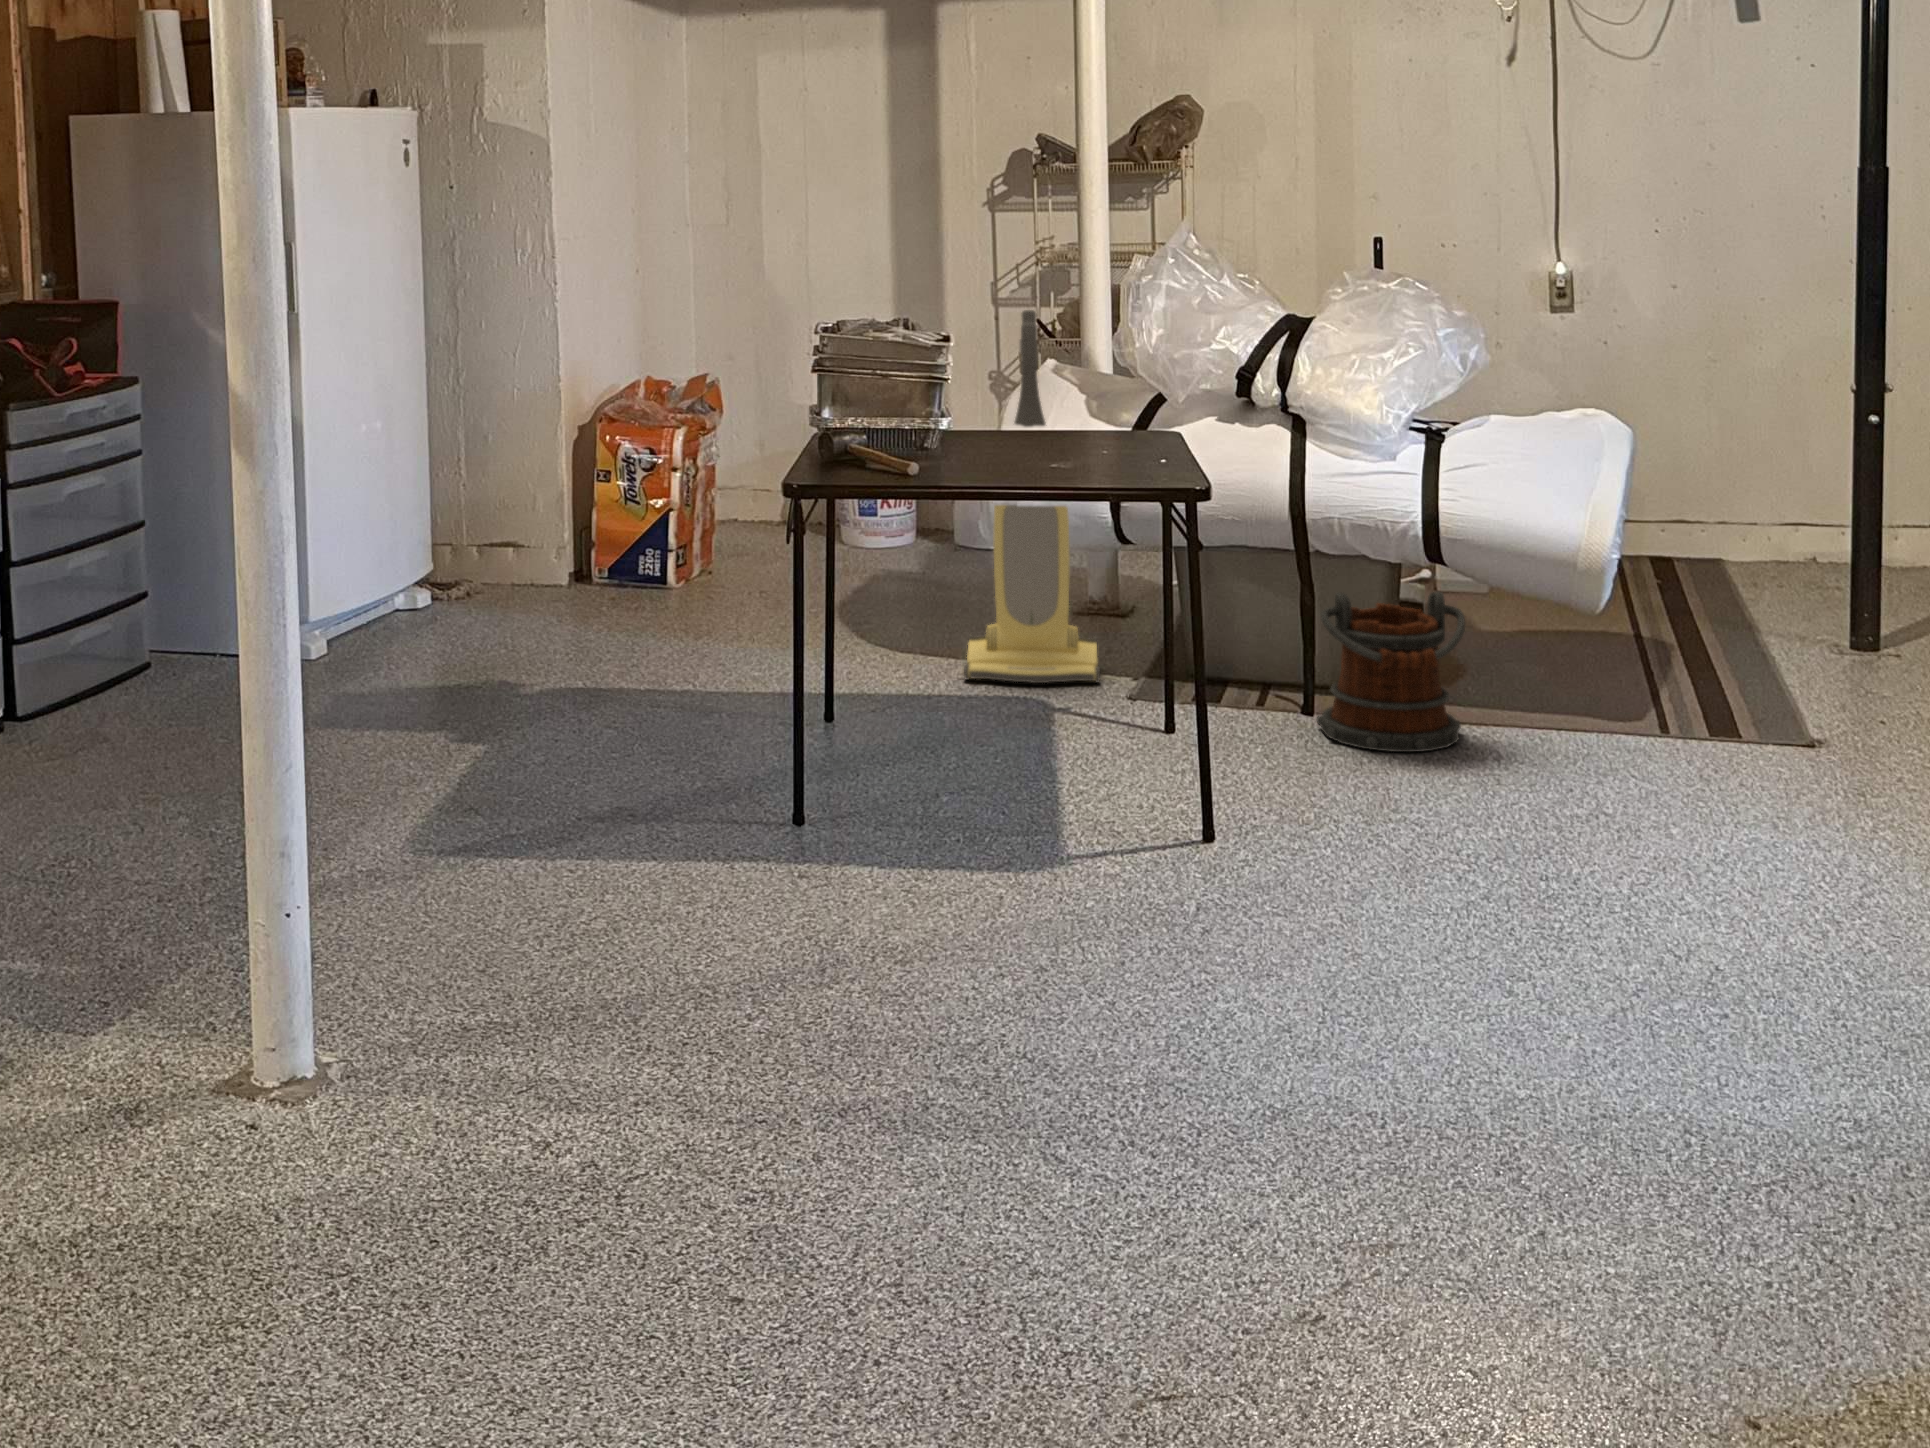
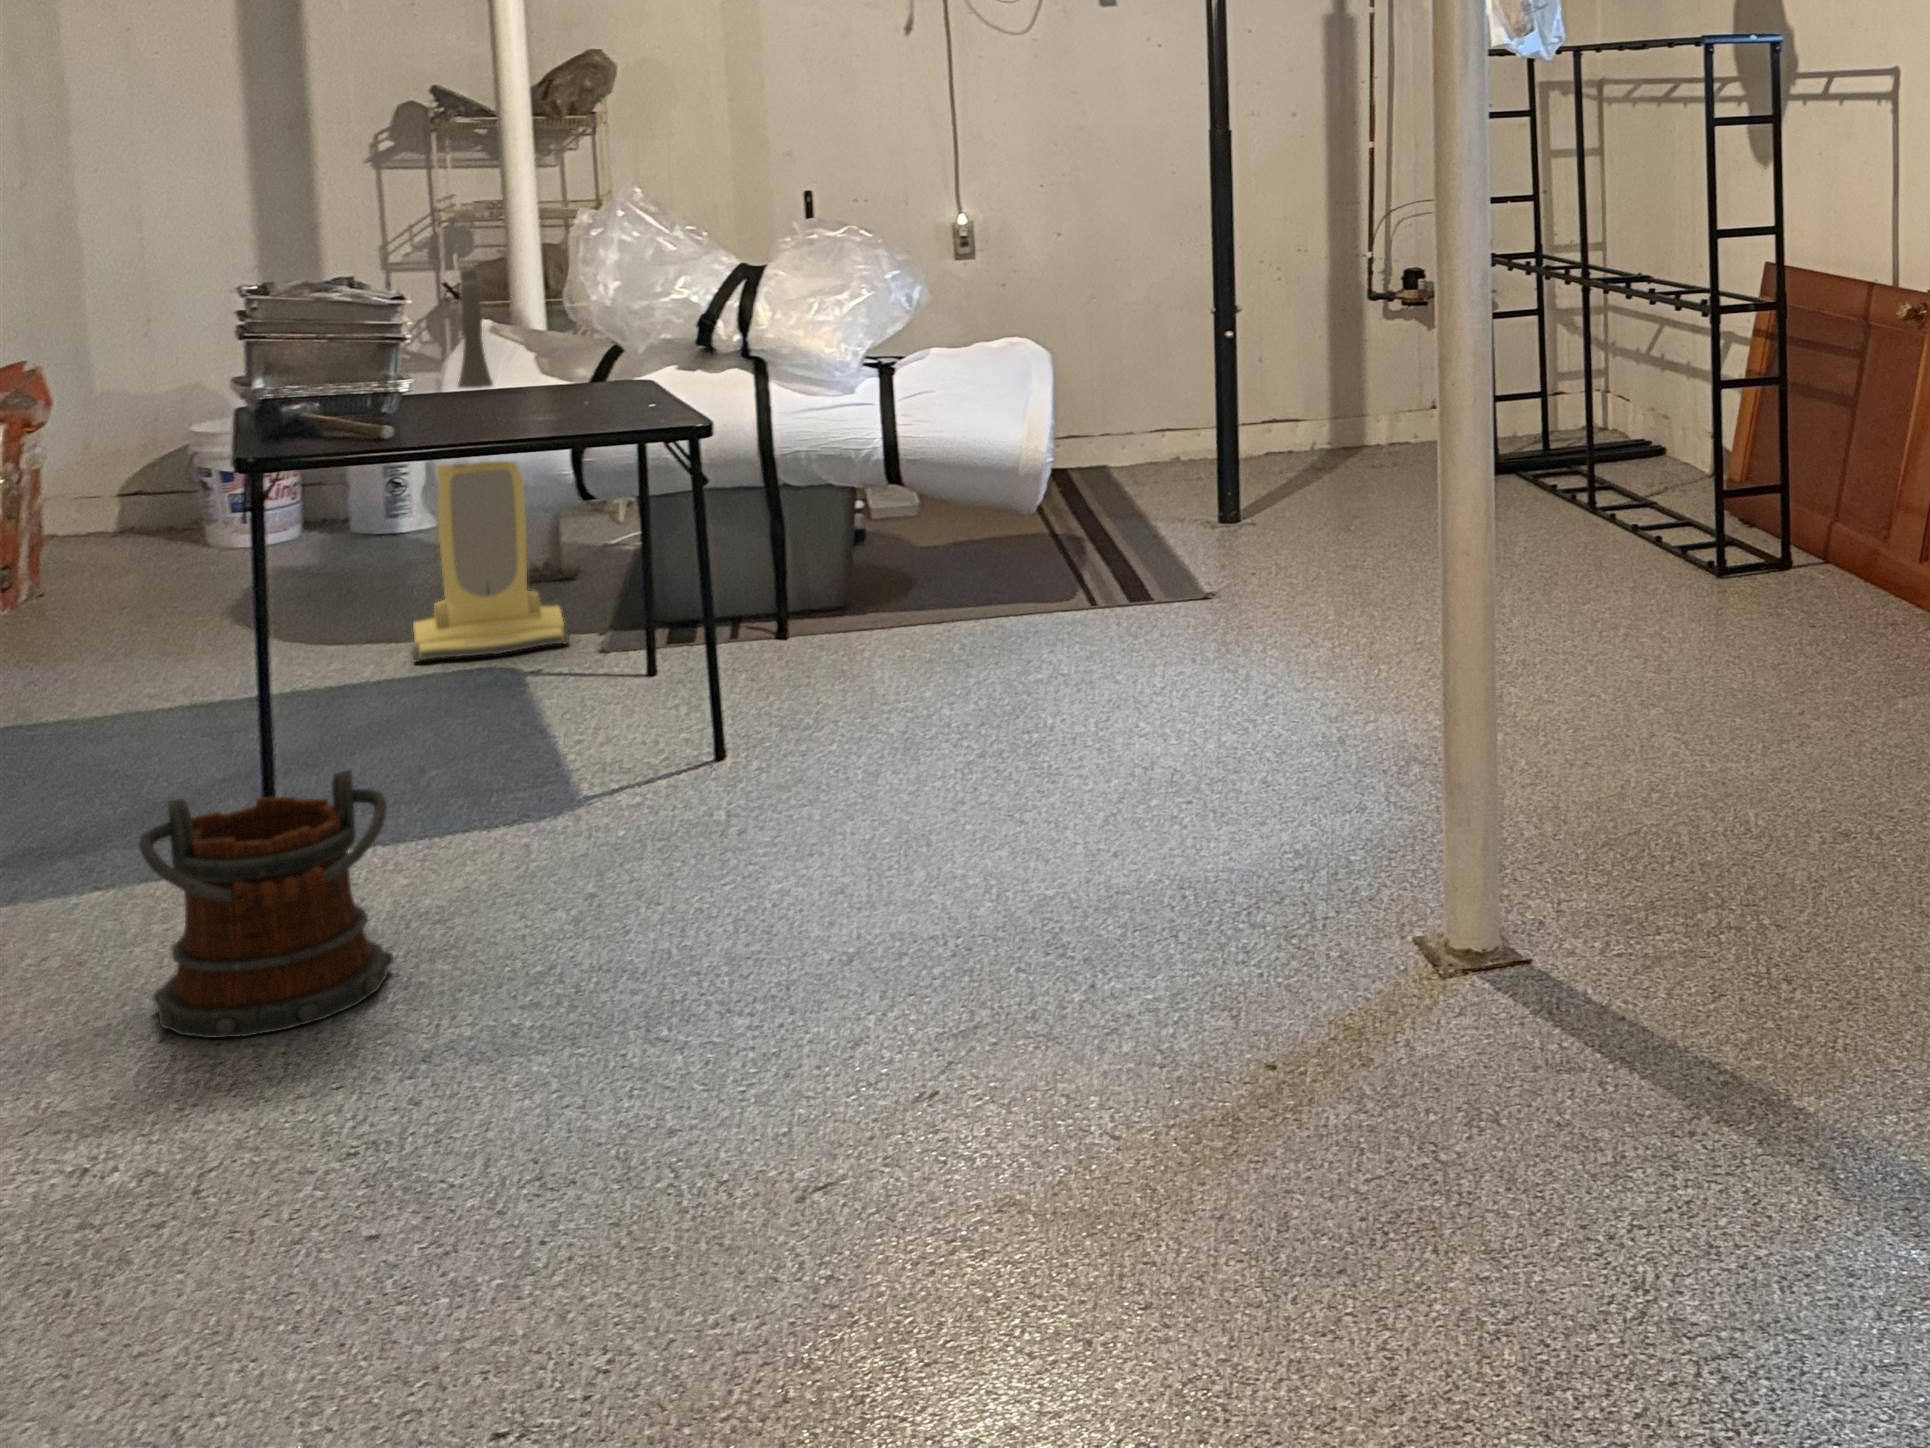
bucket: present [1317,591,1465,752] -> present [139,770,393,1038]

